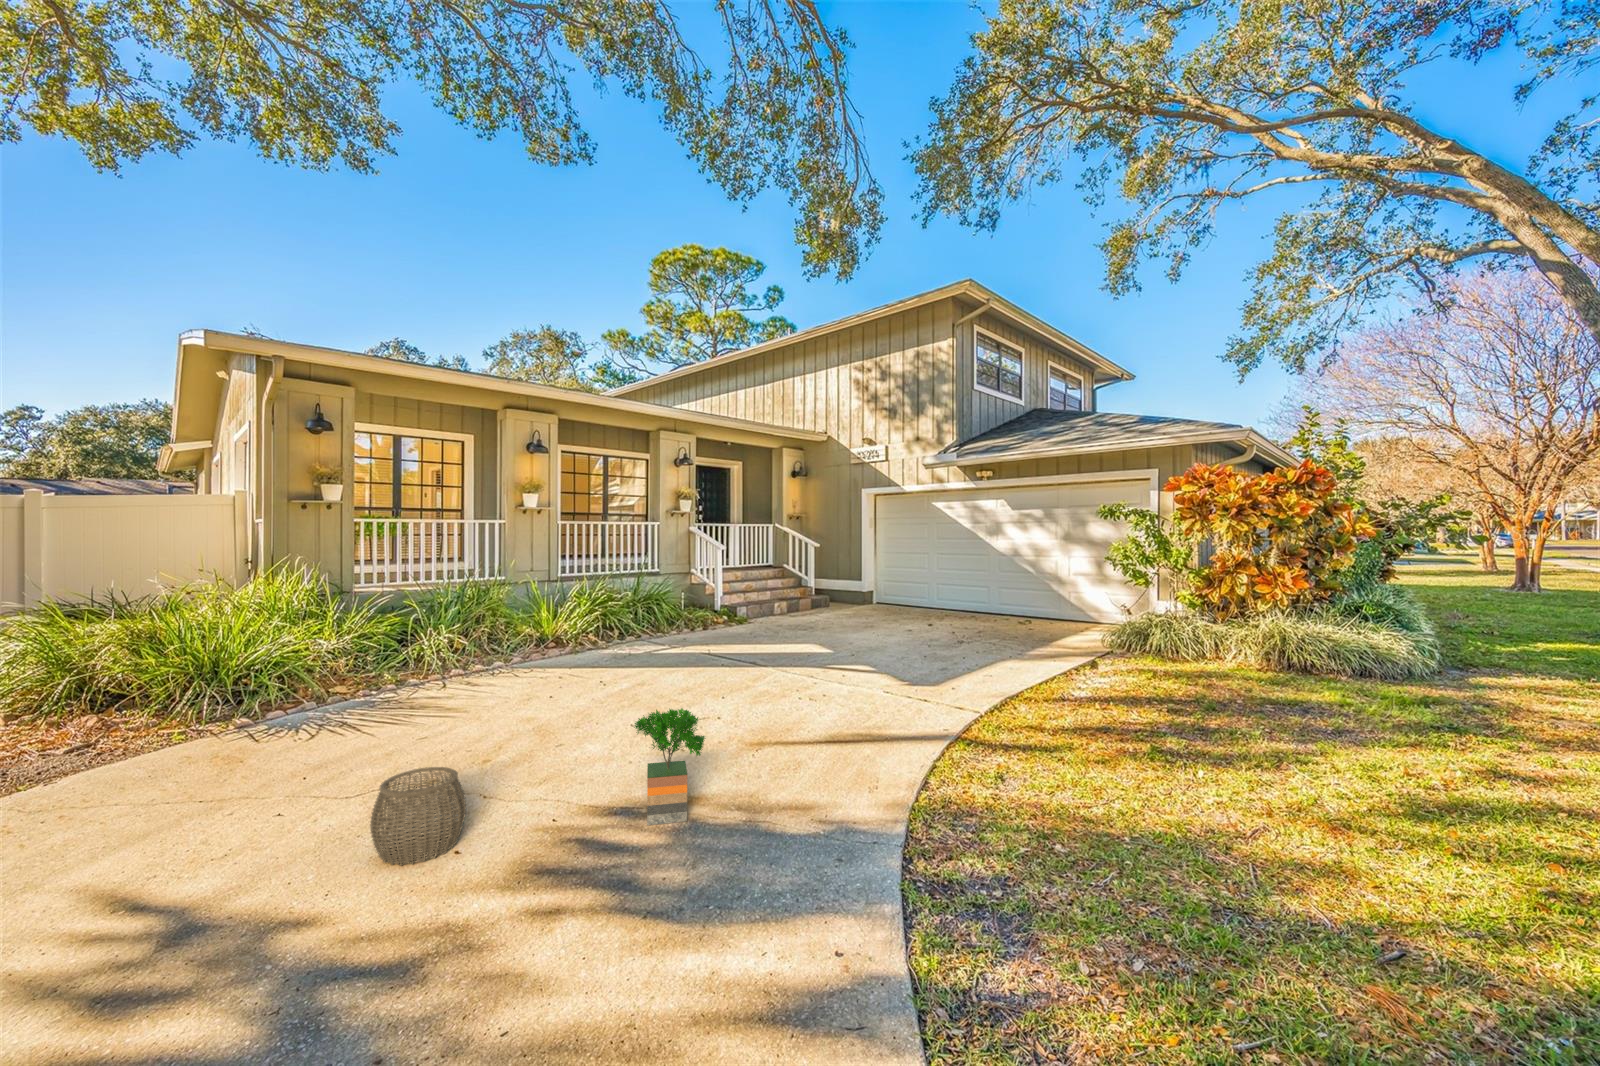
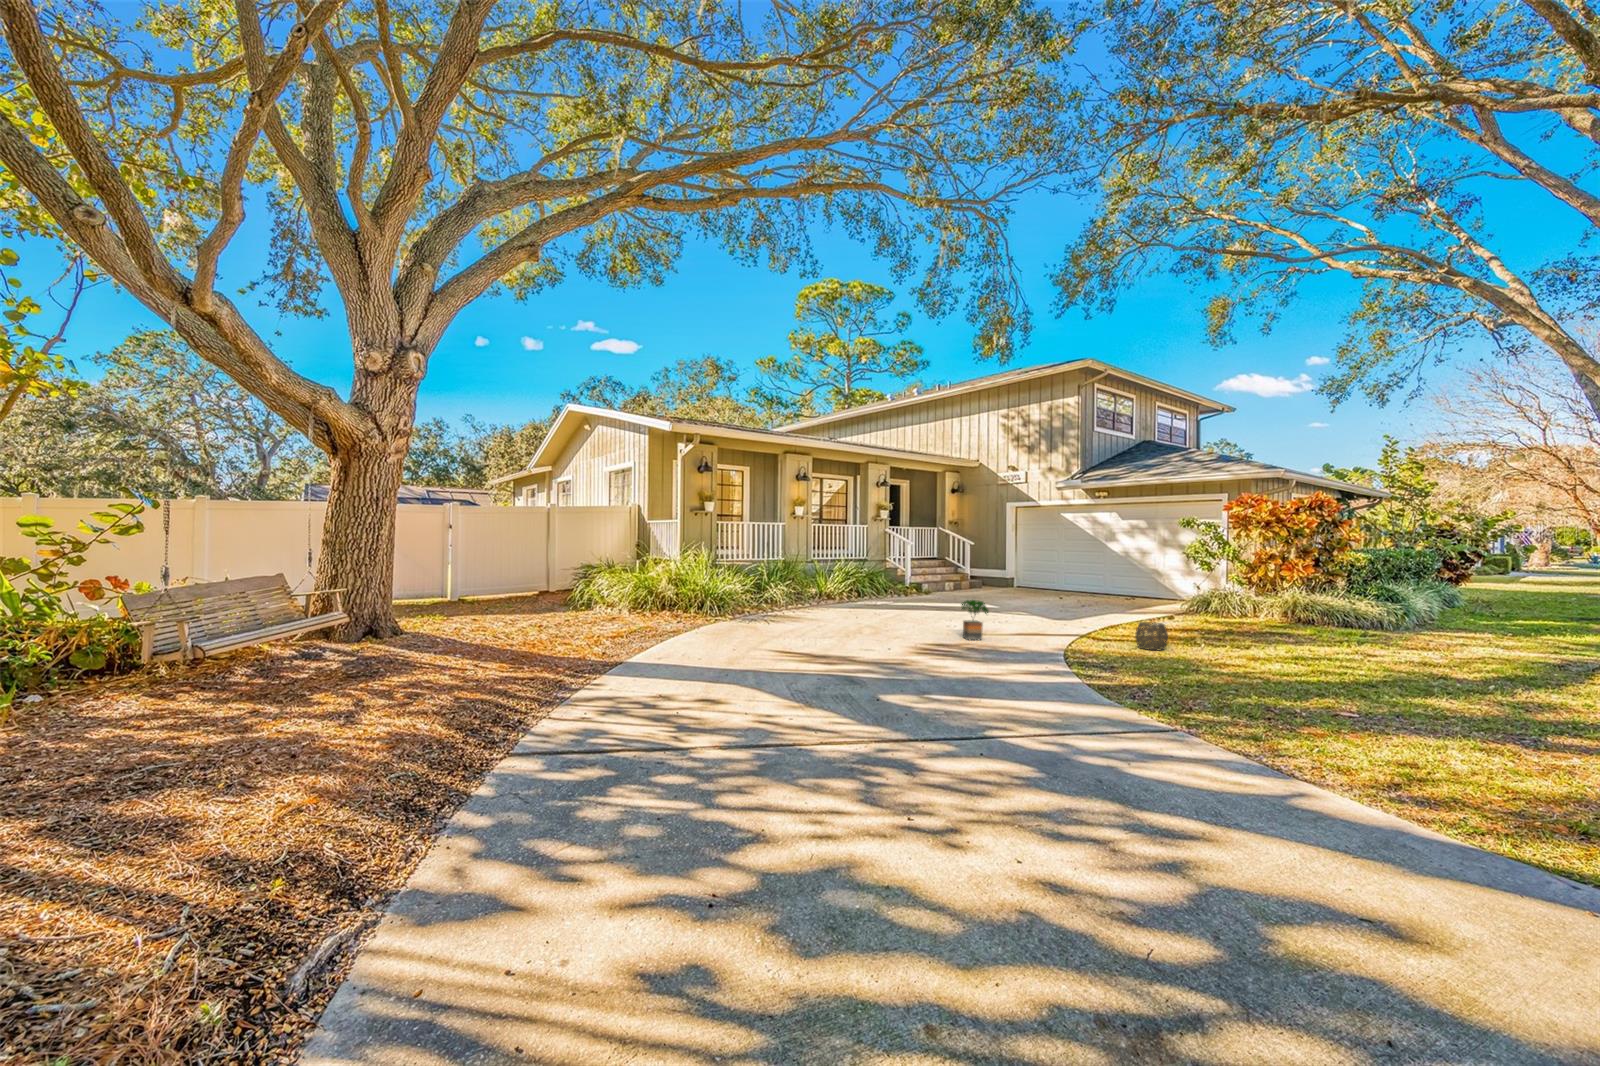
woven basket: present [370,767,466,865] -> present [1136,622,1168,650]

